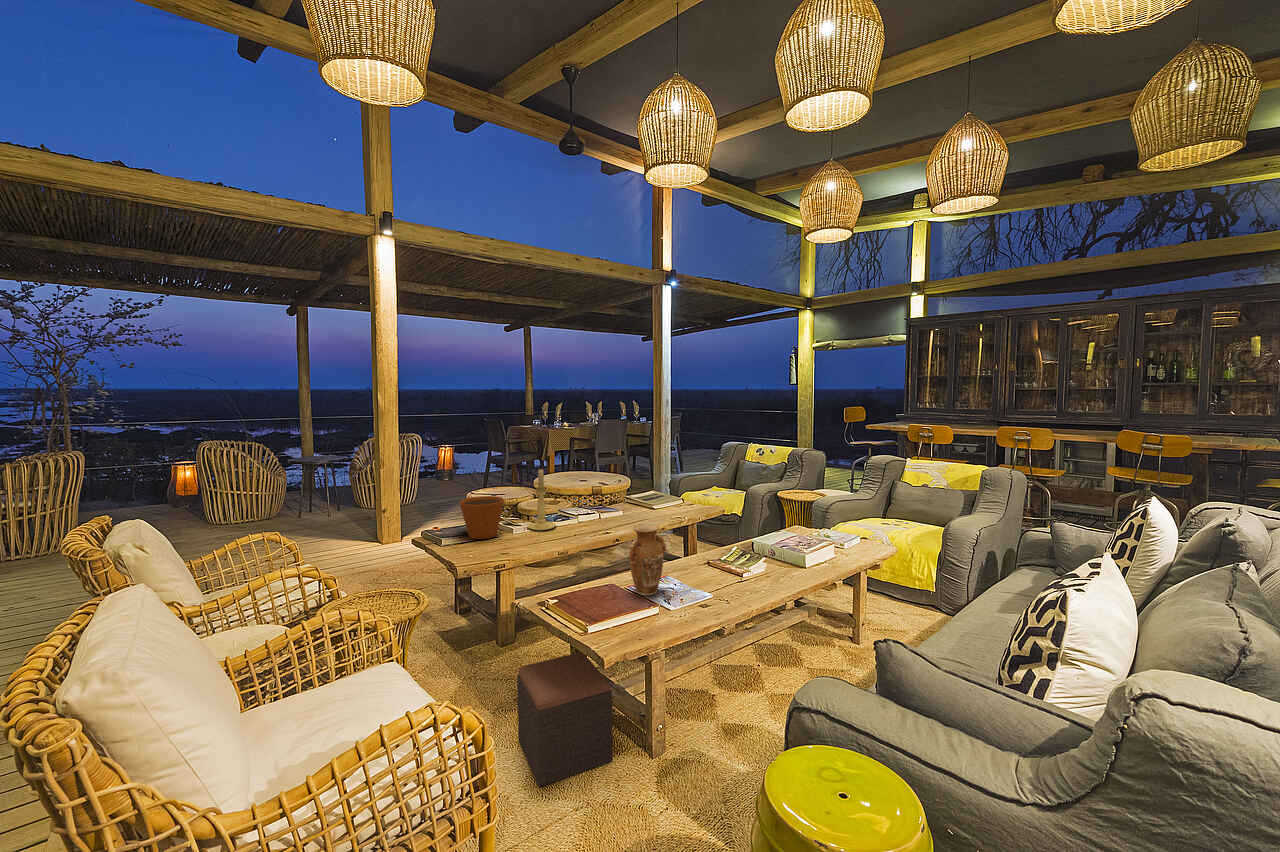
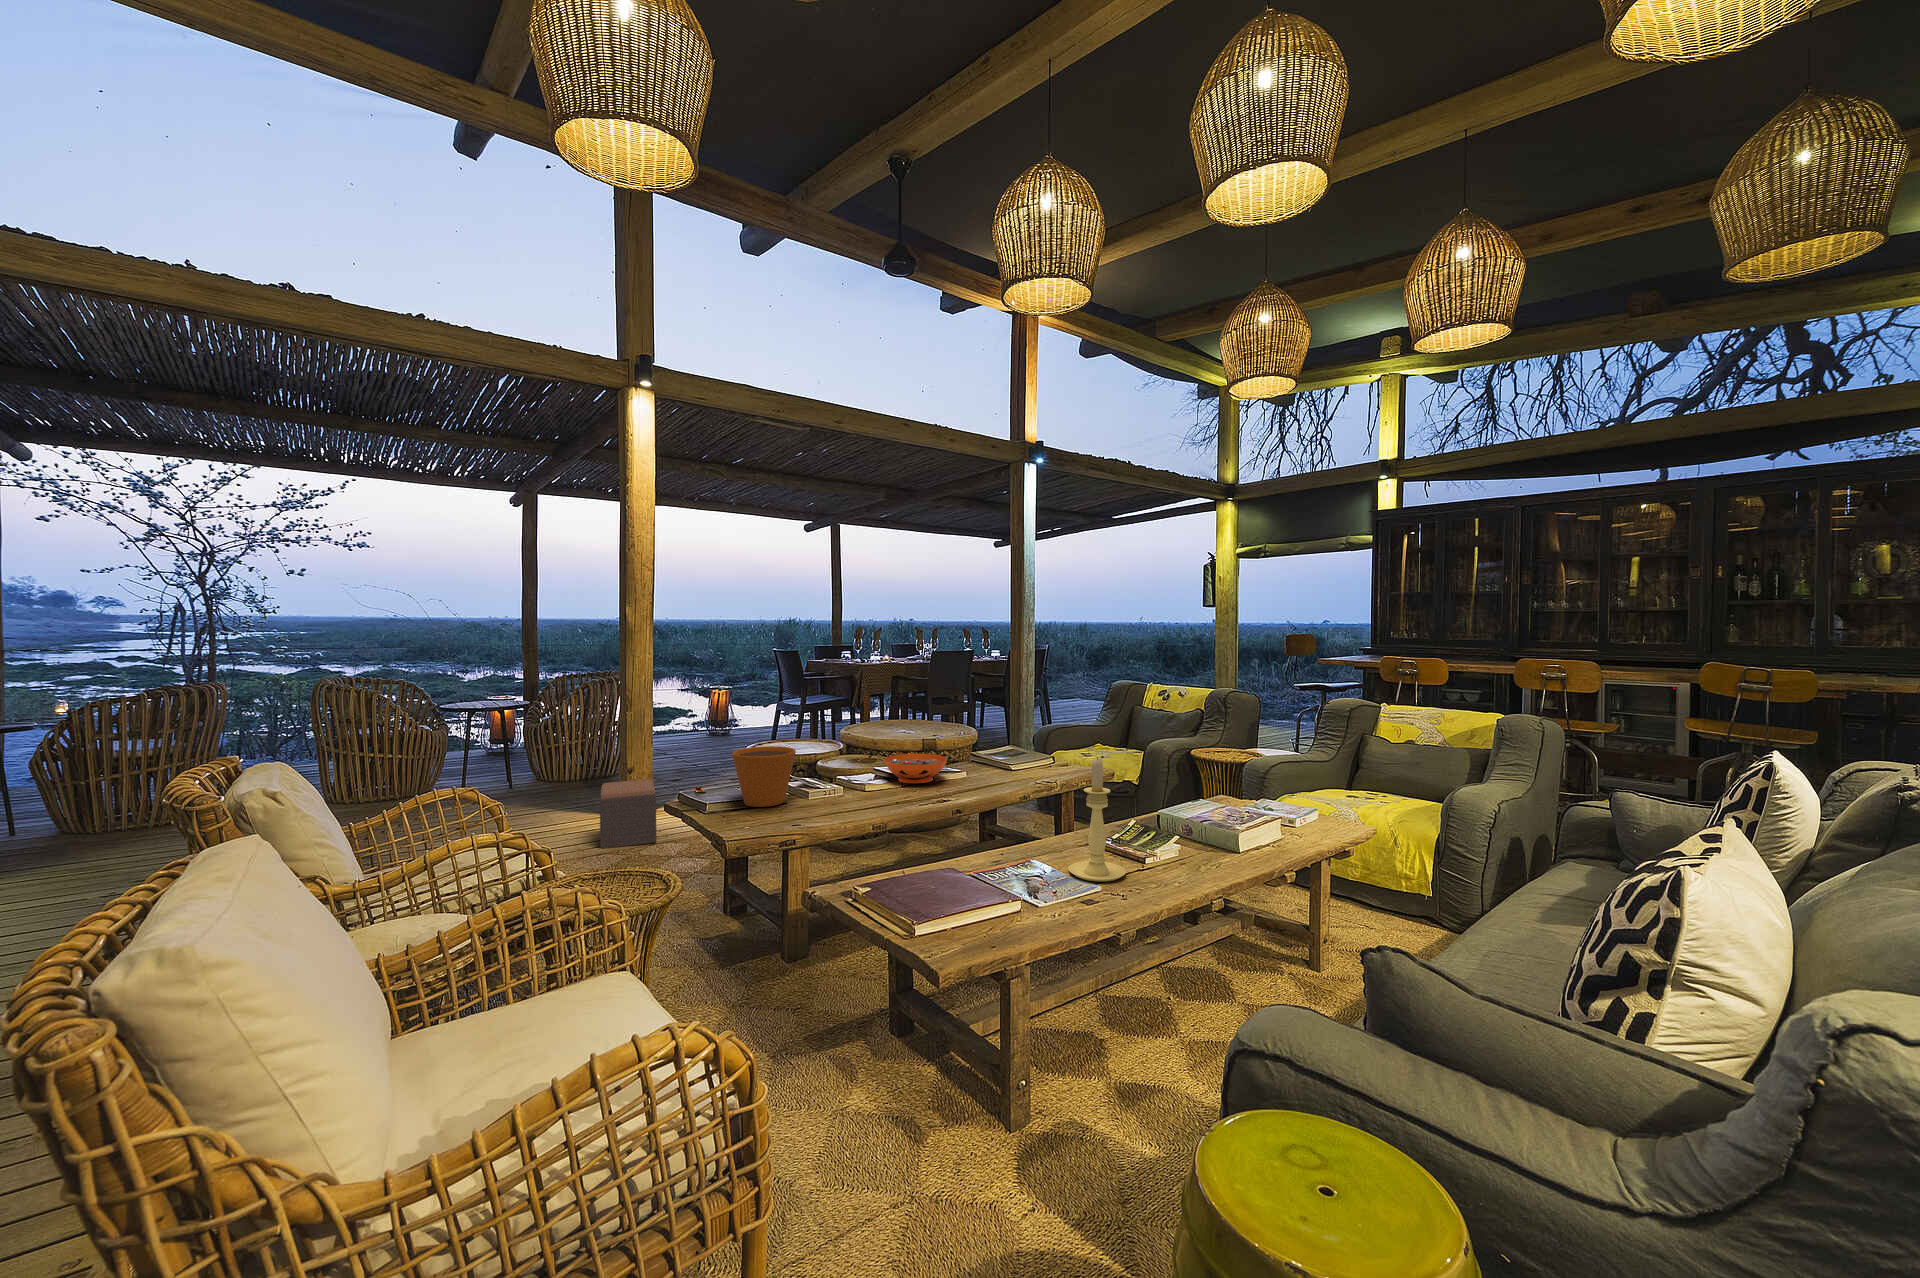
candle holder: present [528,469,556,530] -> present [1068,757,1126,882]
decorative bowl: none [566,498,610,519] -> present [884,754,947,783]
vase: present [629,524,666,595] -> none [976,782,1031,887]
footstool: present [517,652,613,787] -> present [600,779,656,849]

